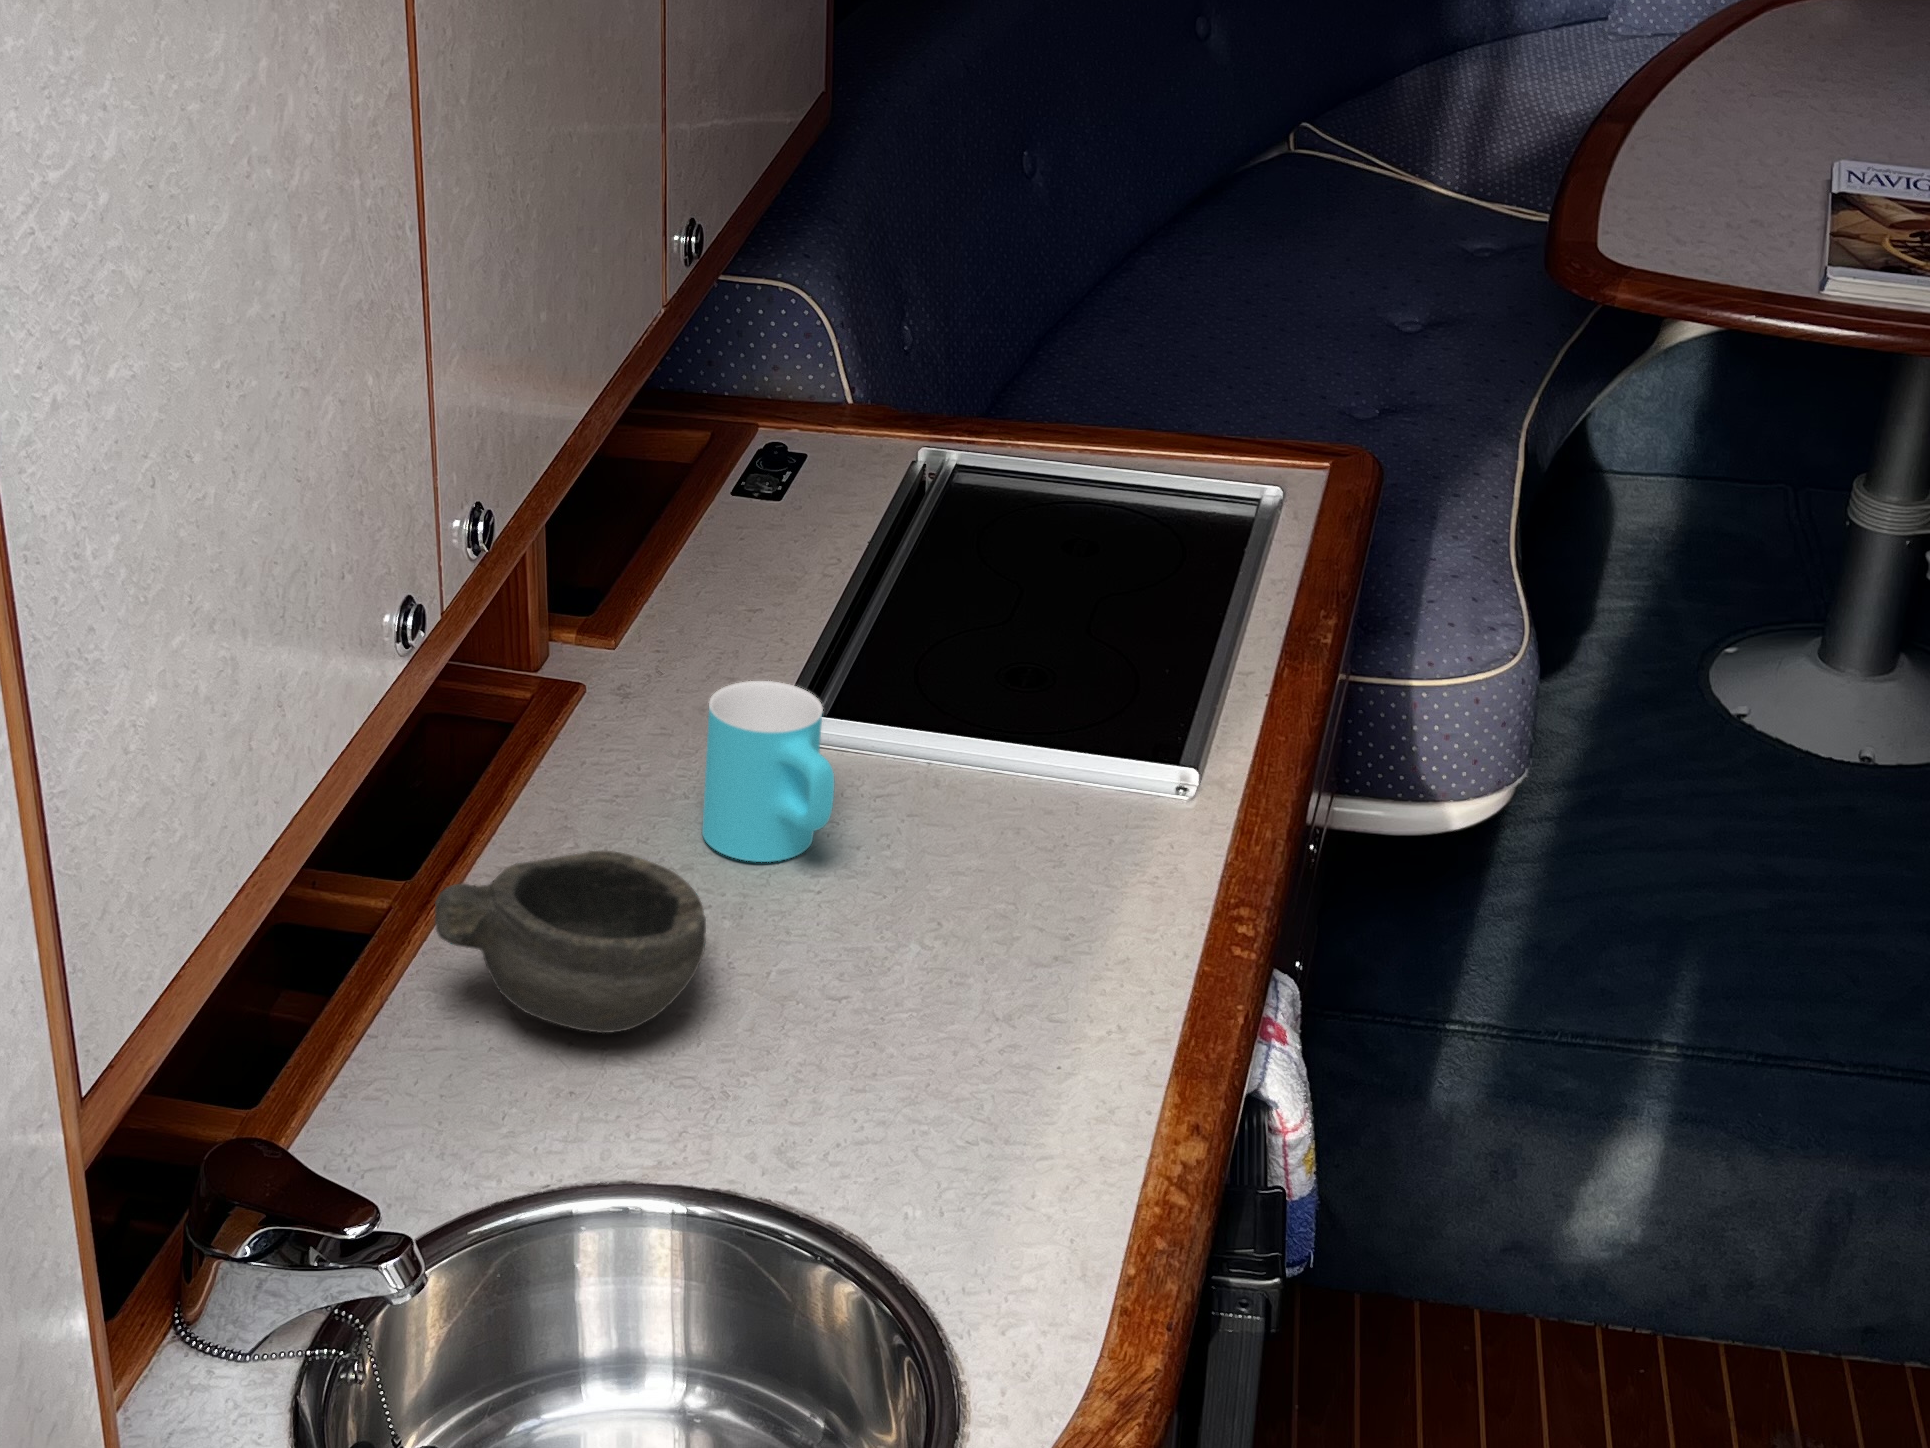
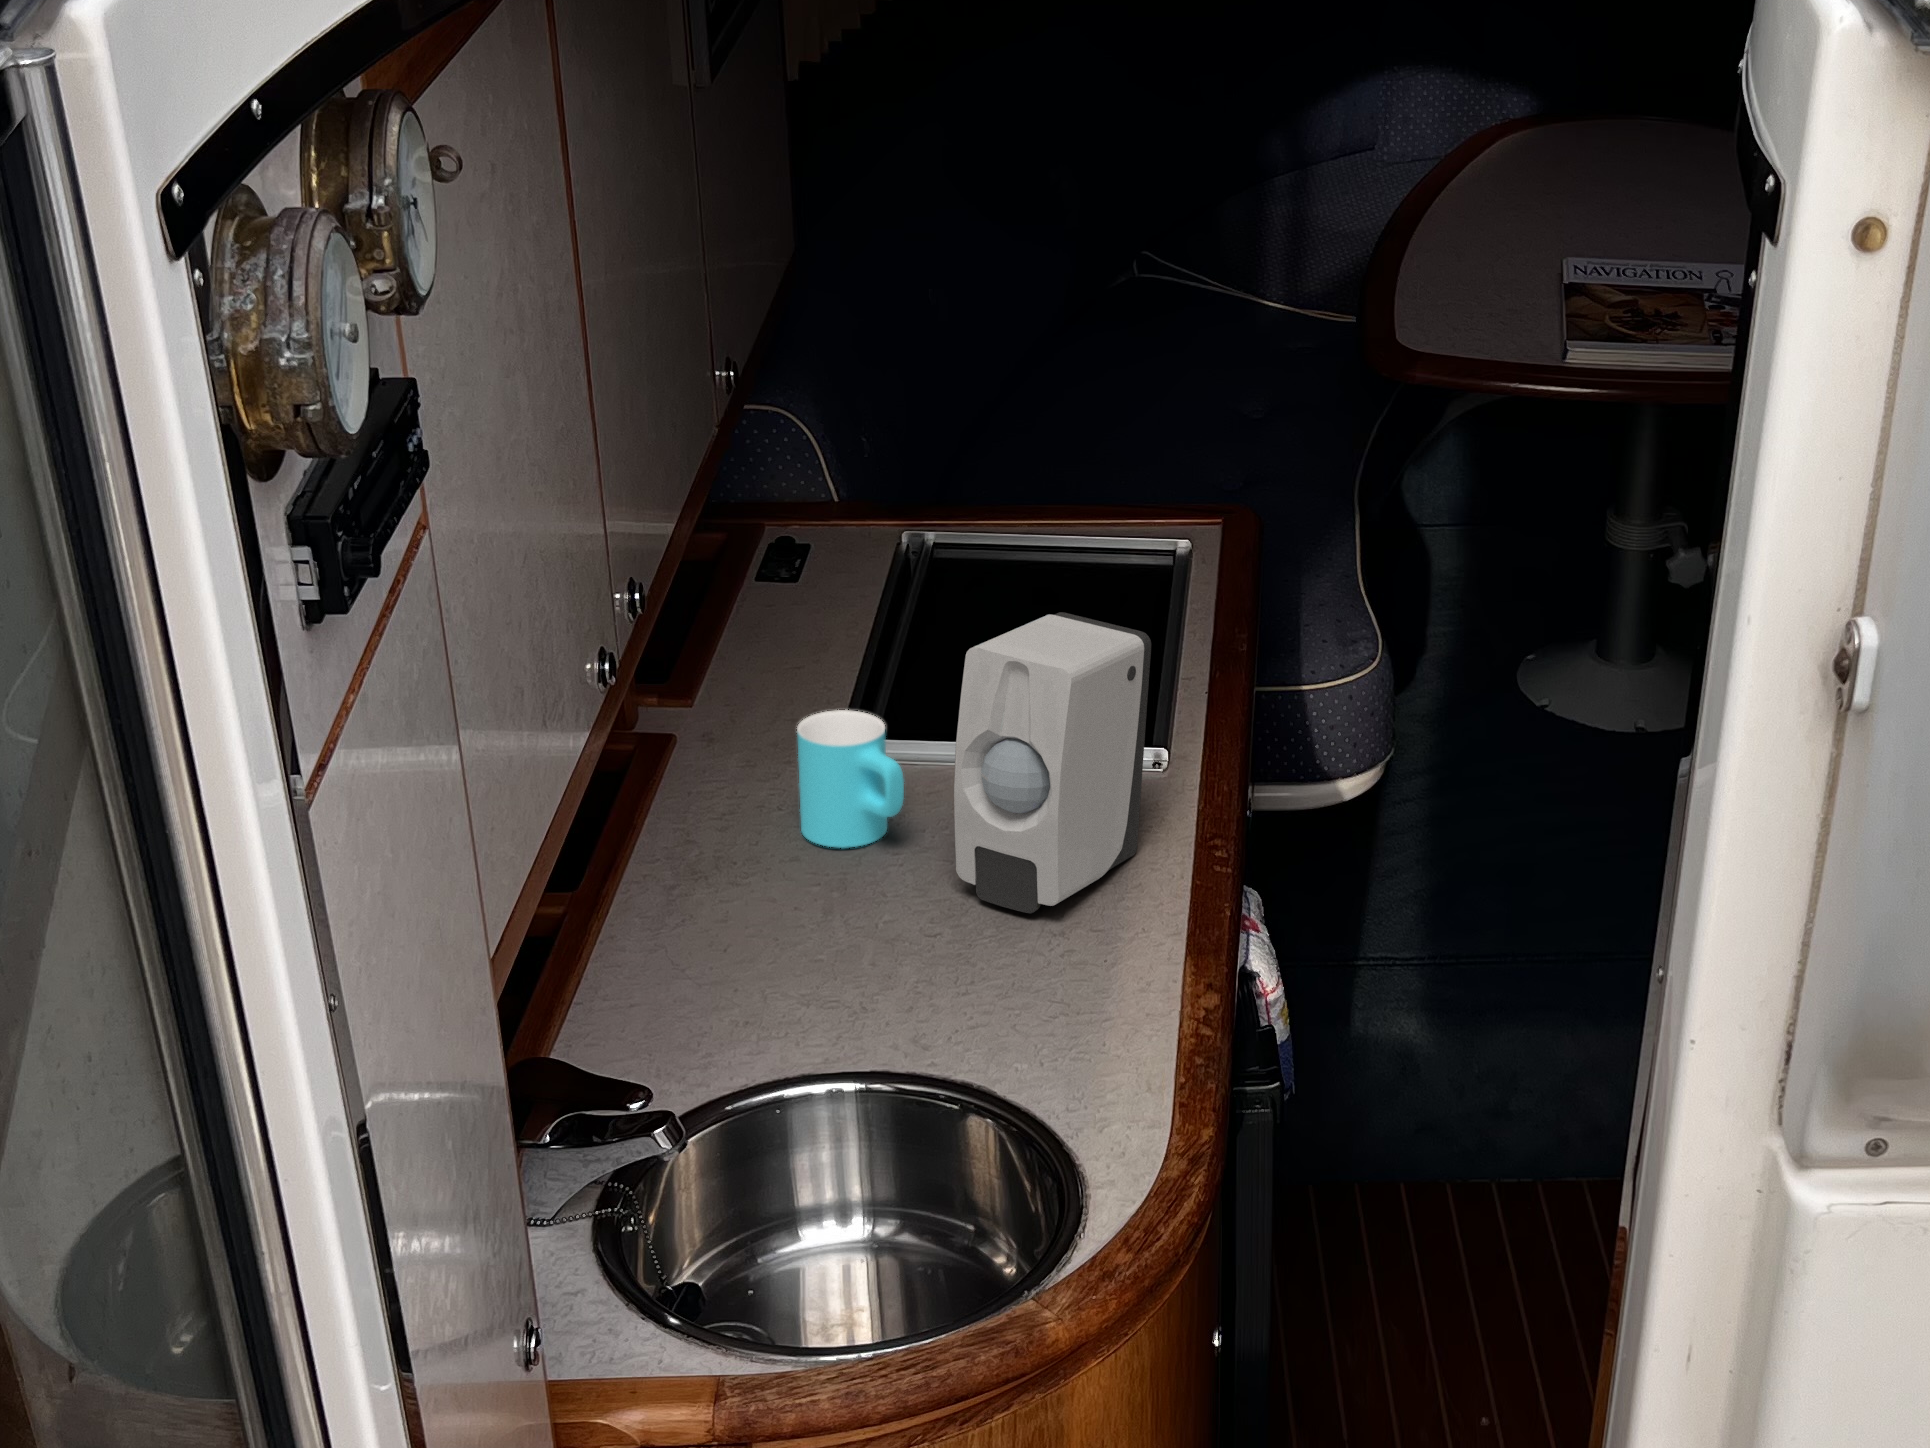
soap dispenser: none [884,589,1182,989] -> present [954,612,1151,913]
bowl: present [435,851,706,1033] -> none [619,845,830,977]

